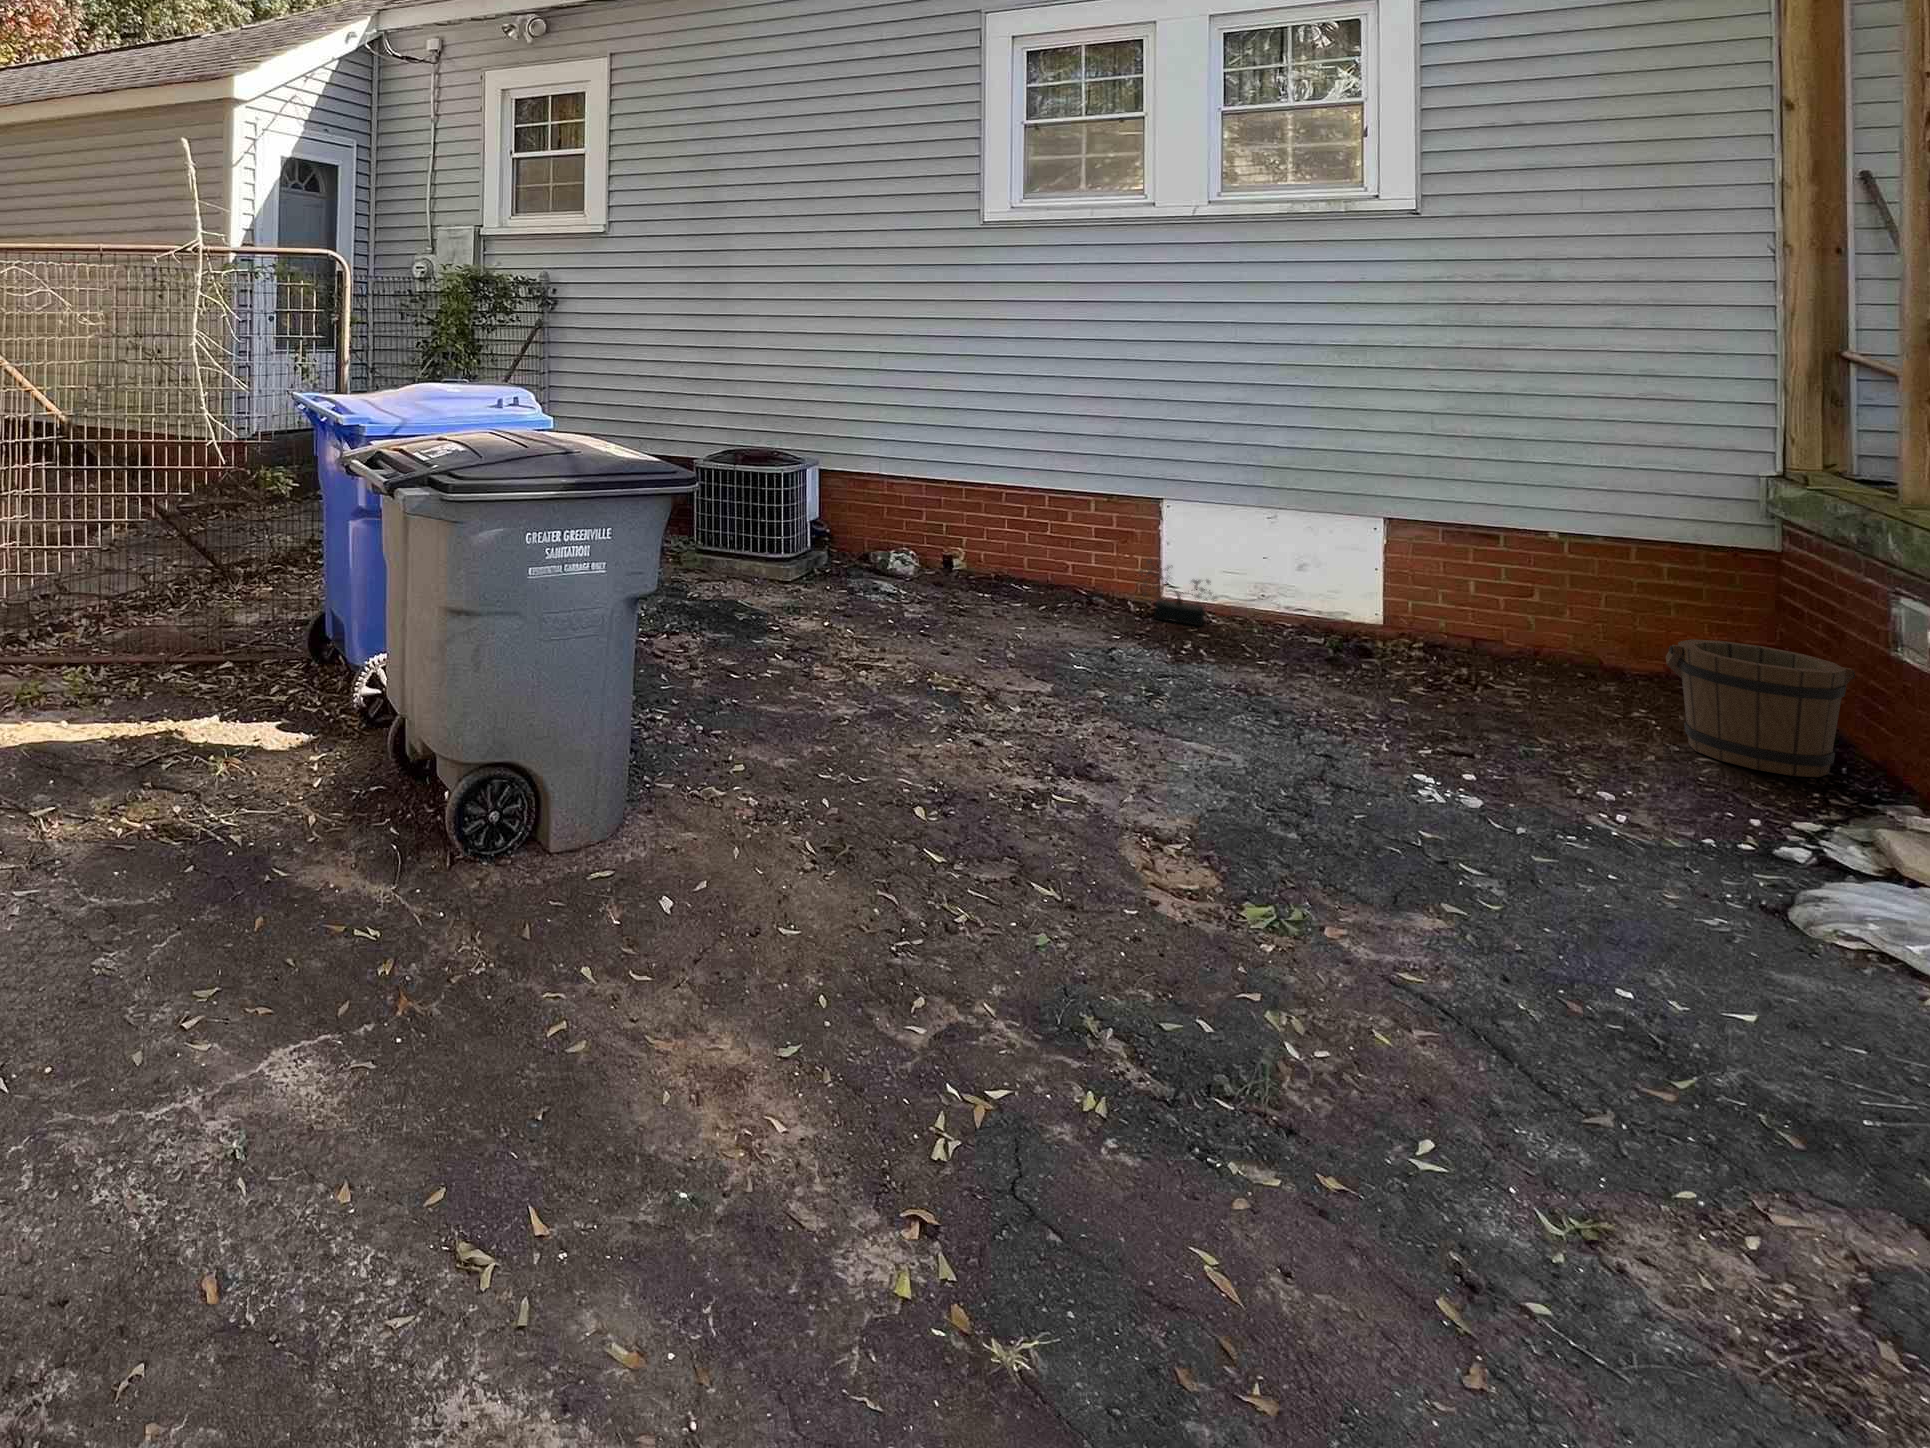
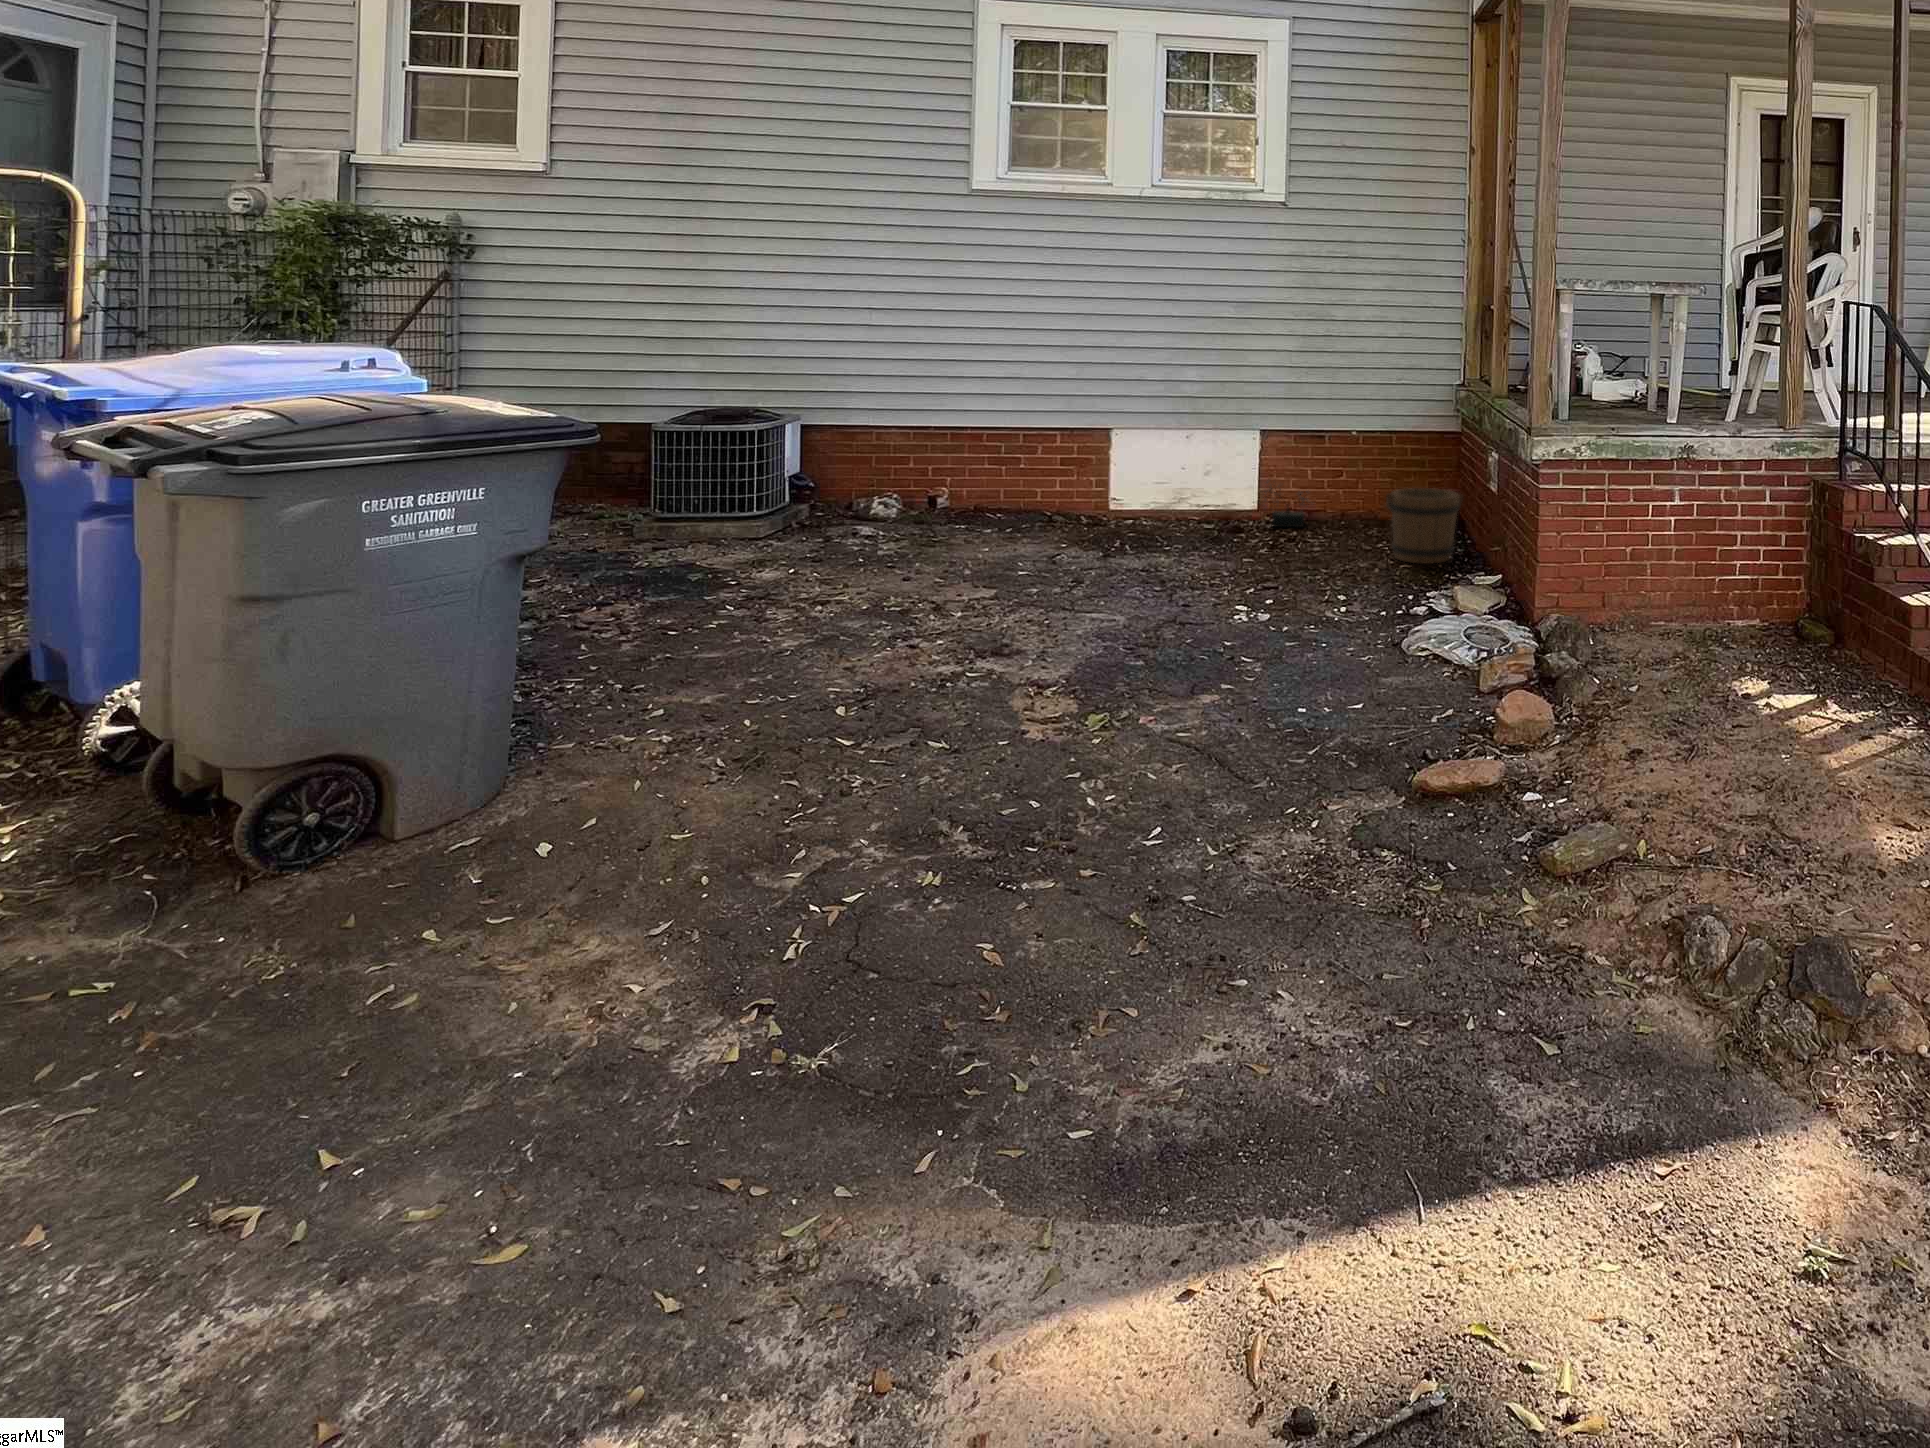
decorative plant: present [1140,559,1212,626] -> present [1264,481,1307,527]

